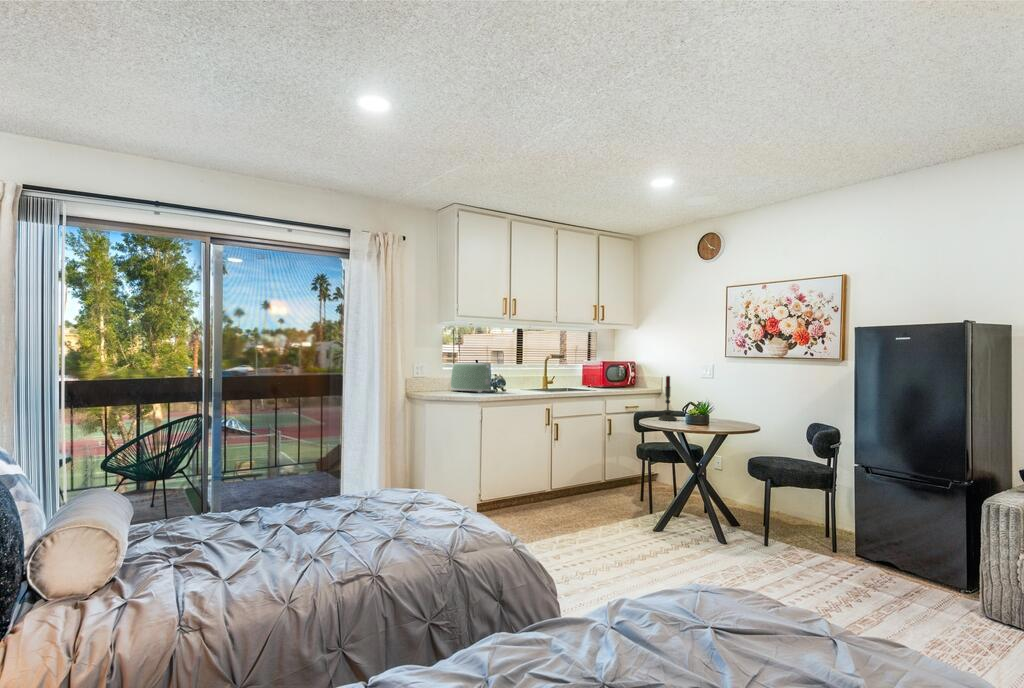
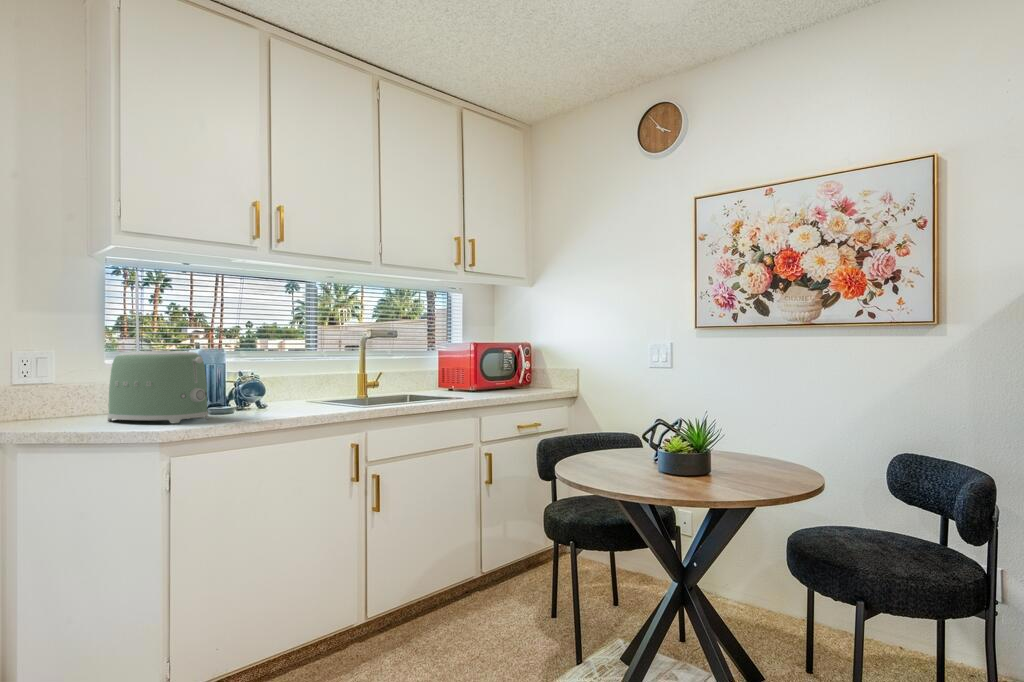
candle: present [659,376,677,421] -> none [591,363,630,464]

